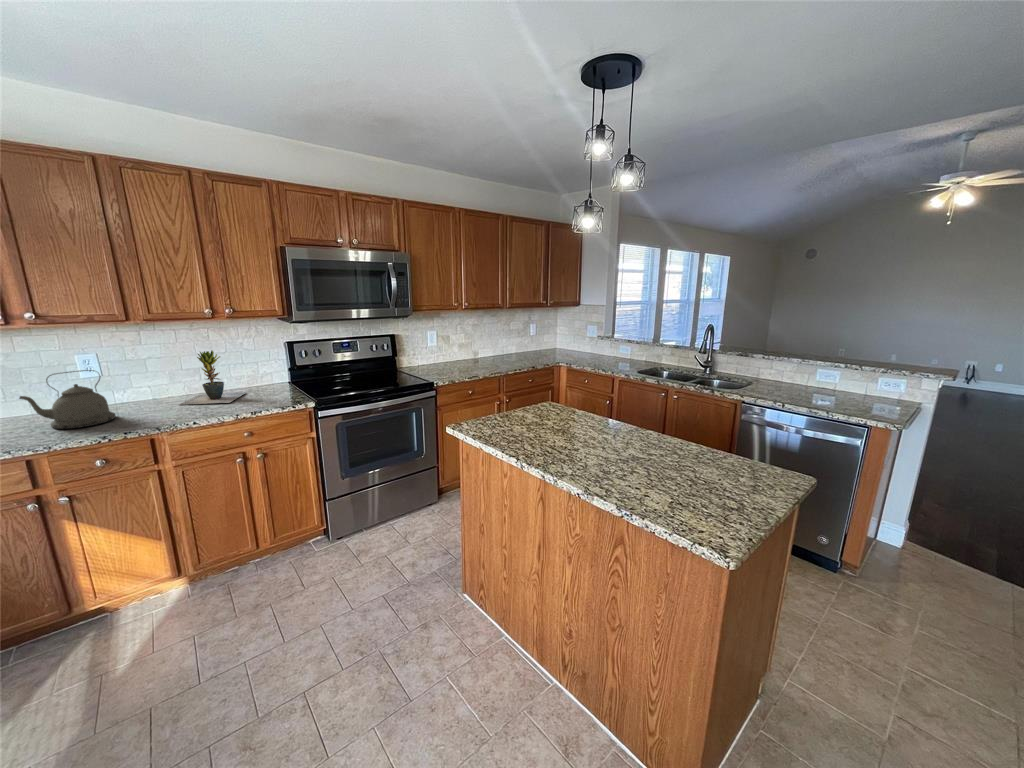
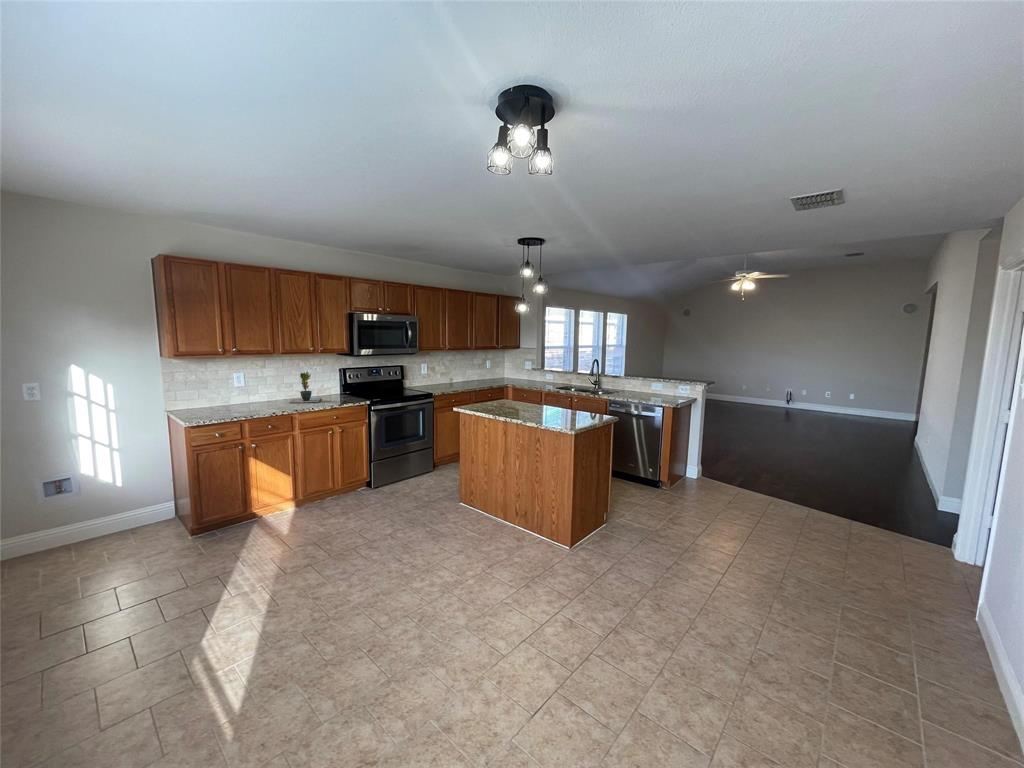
kettle: present [19,370,116,429] -> none [225,380,264,411]

